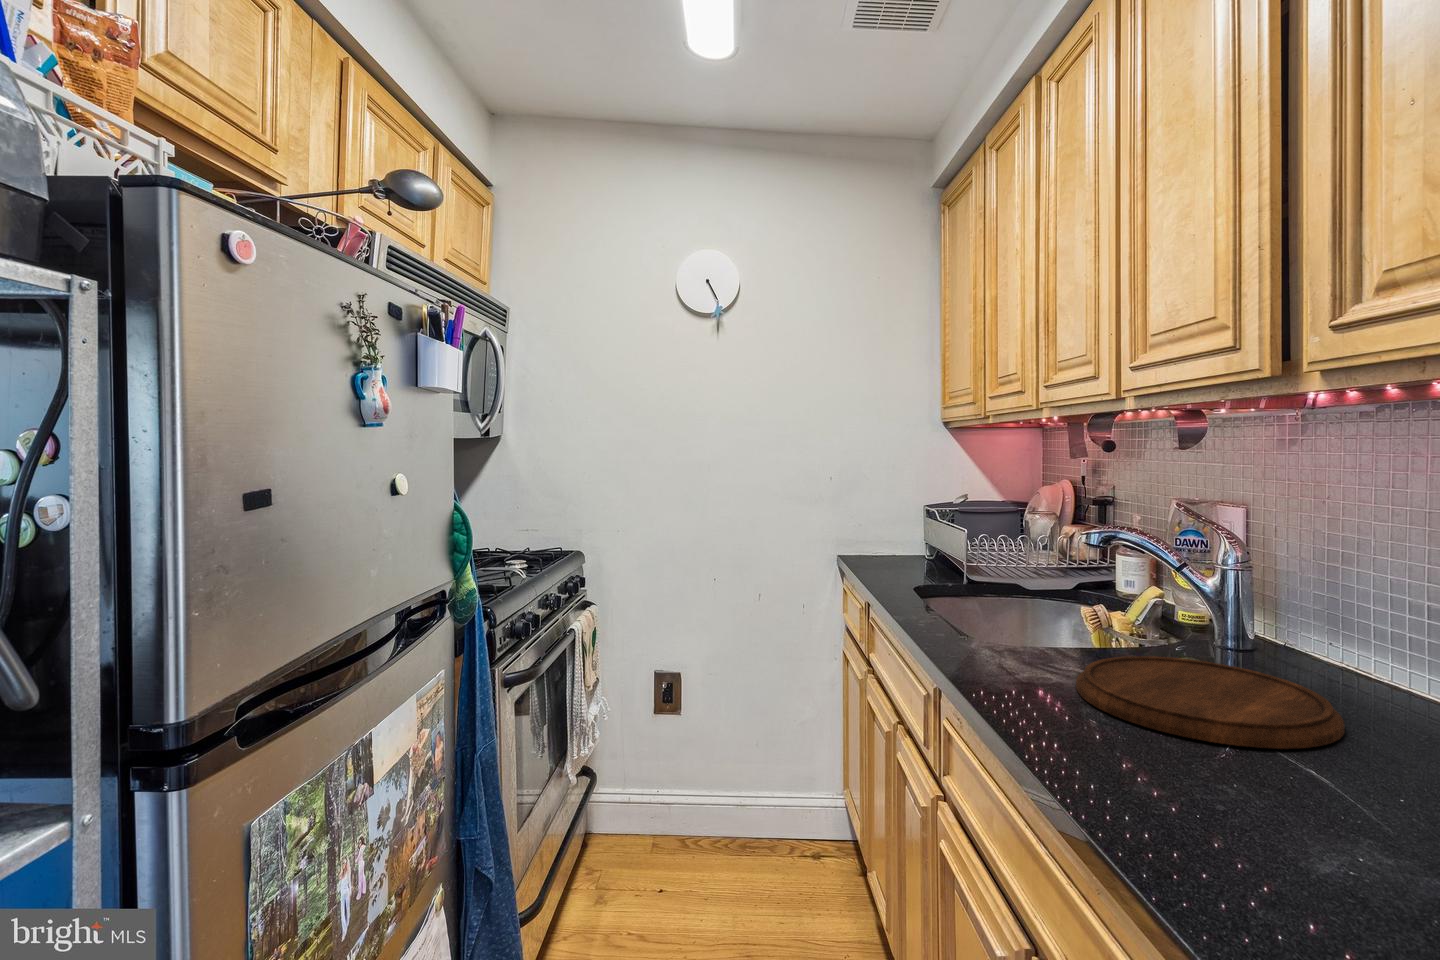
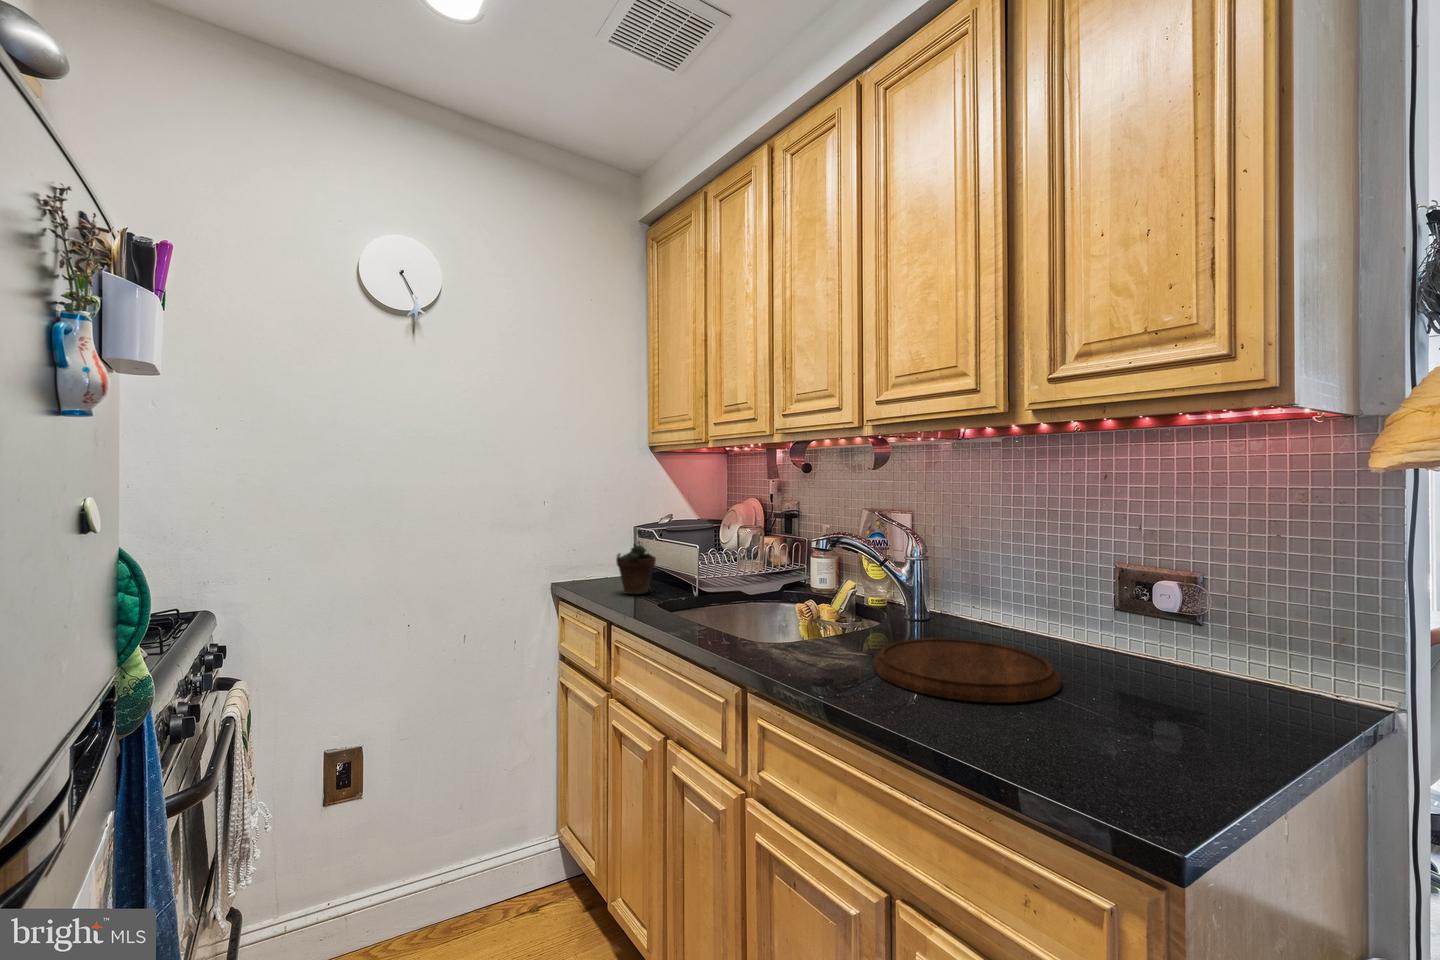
succulent plant: none [889,510,930,577] -> present [616,530,656,594]

